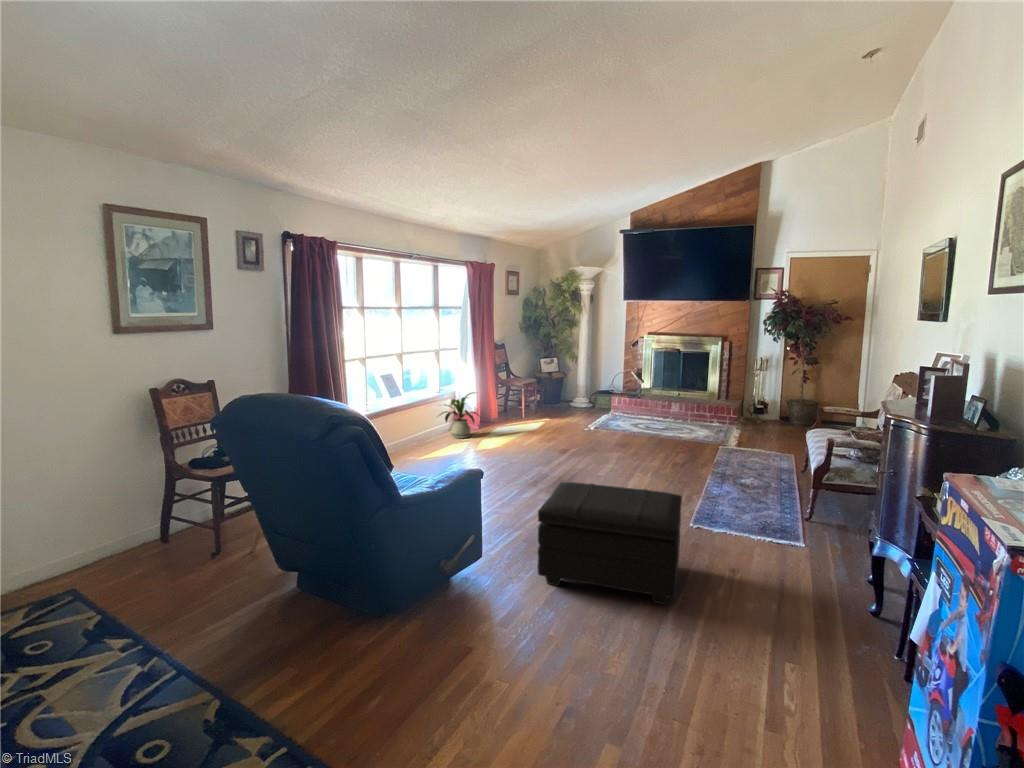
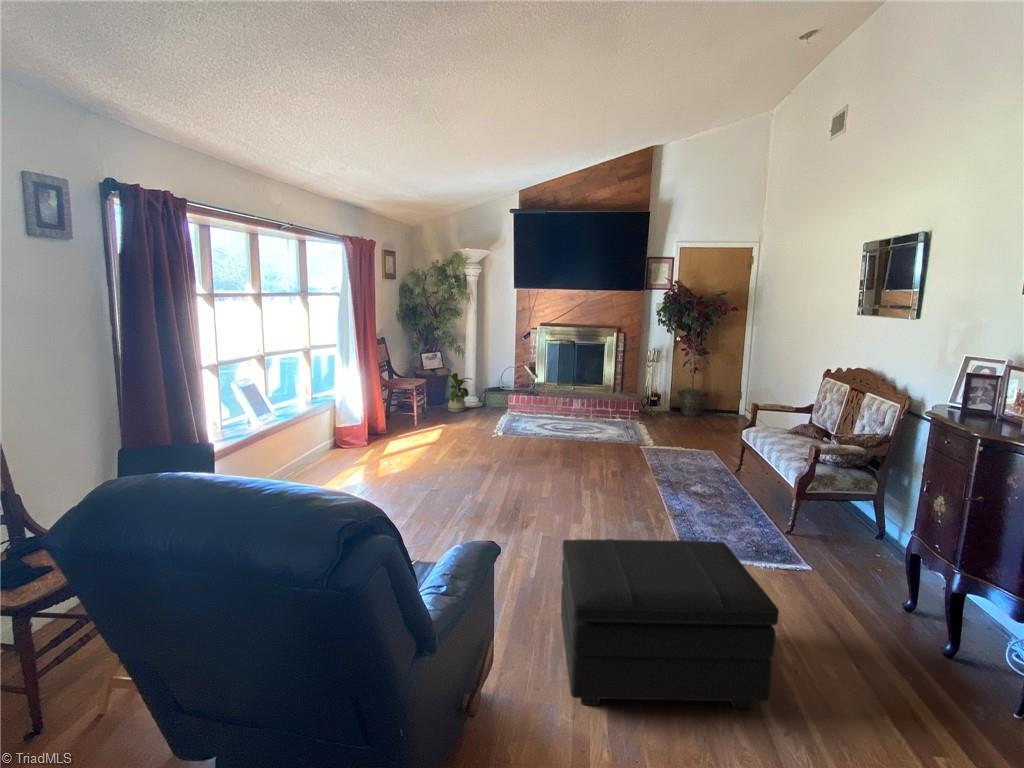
house plant: present [438,392,478,439] -> present [444,373,472,412]

